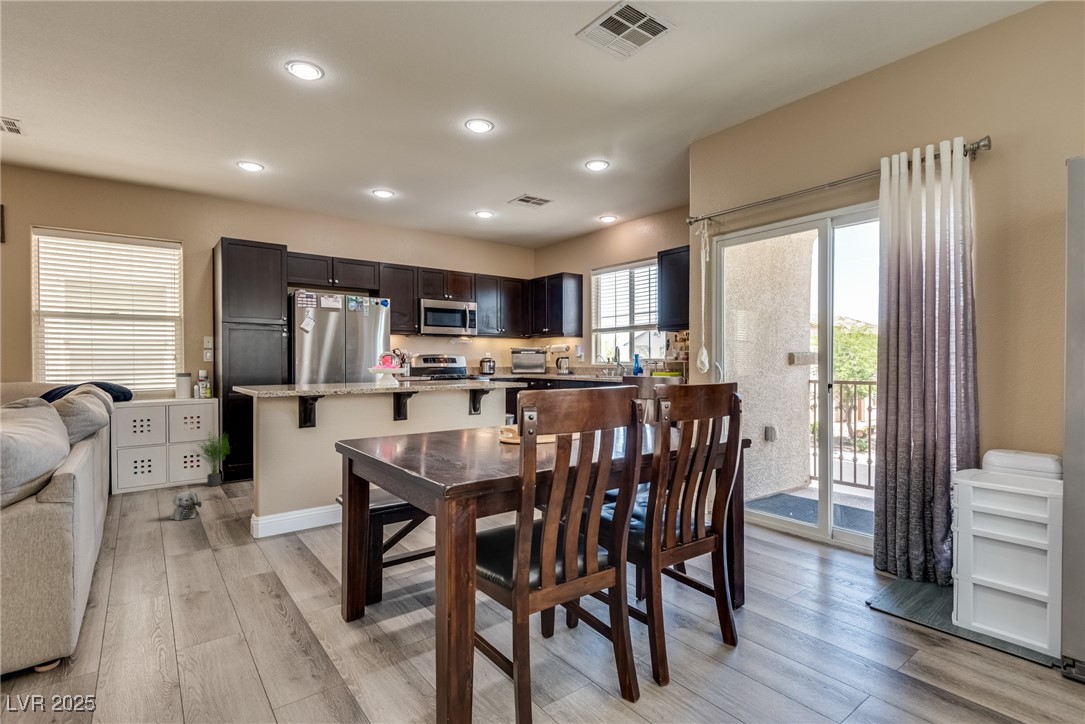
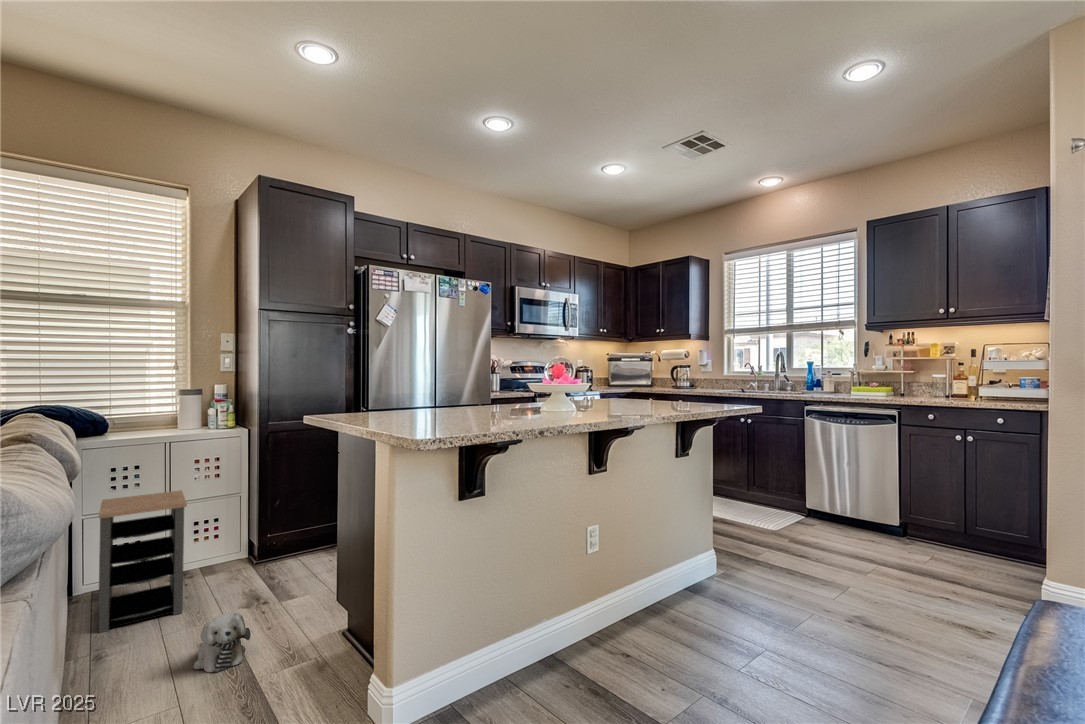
potted plant: present [197,432,227,486] -> none [198,477,275,571]
side table: none [123,433,173,507] -> present [98,490,187,633]

